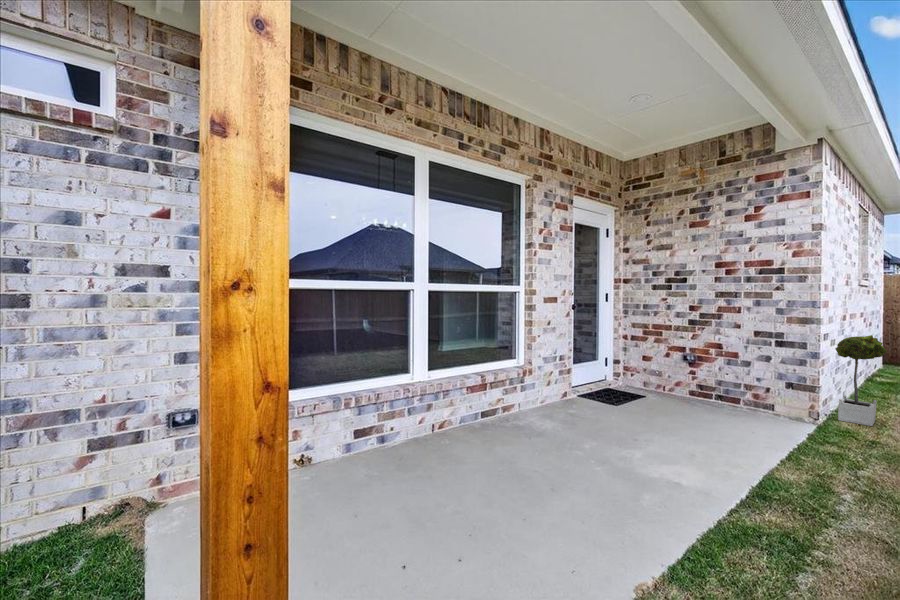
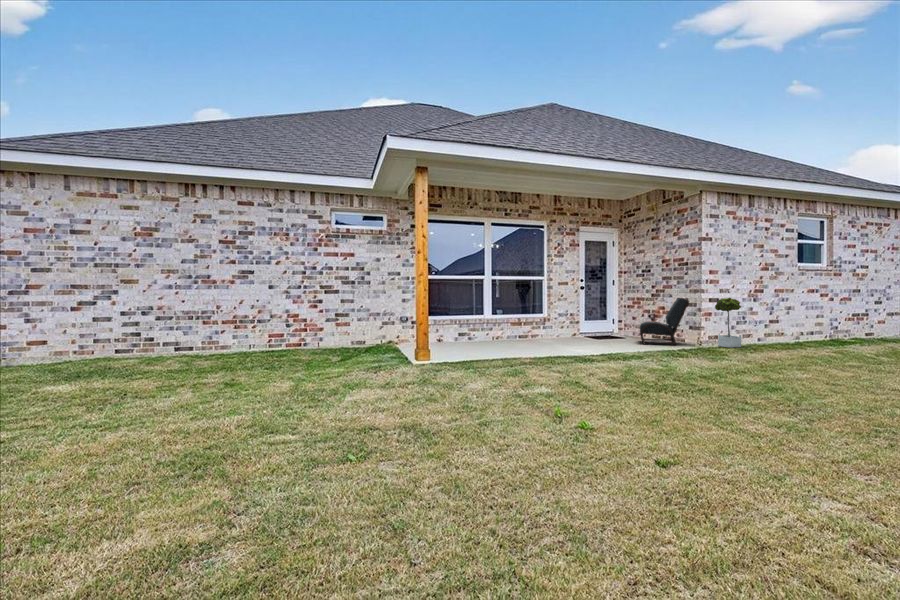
lounge chair: none [690,332,806,426] -> present [640,298,689,345]

